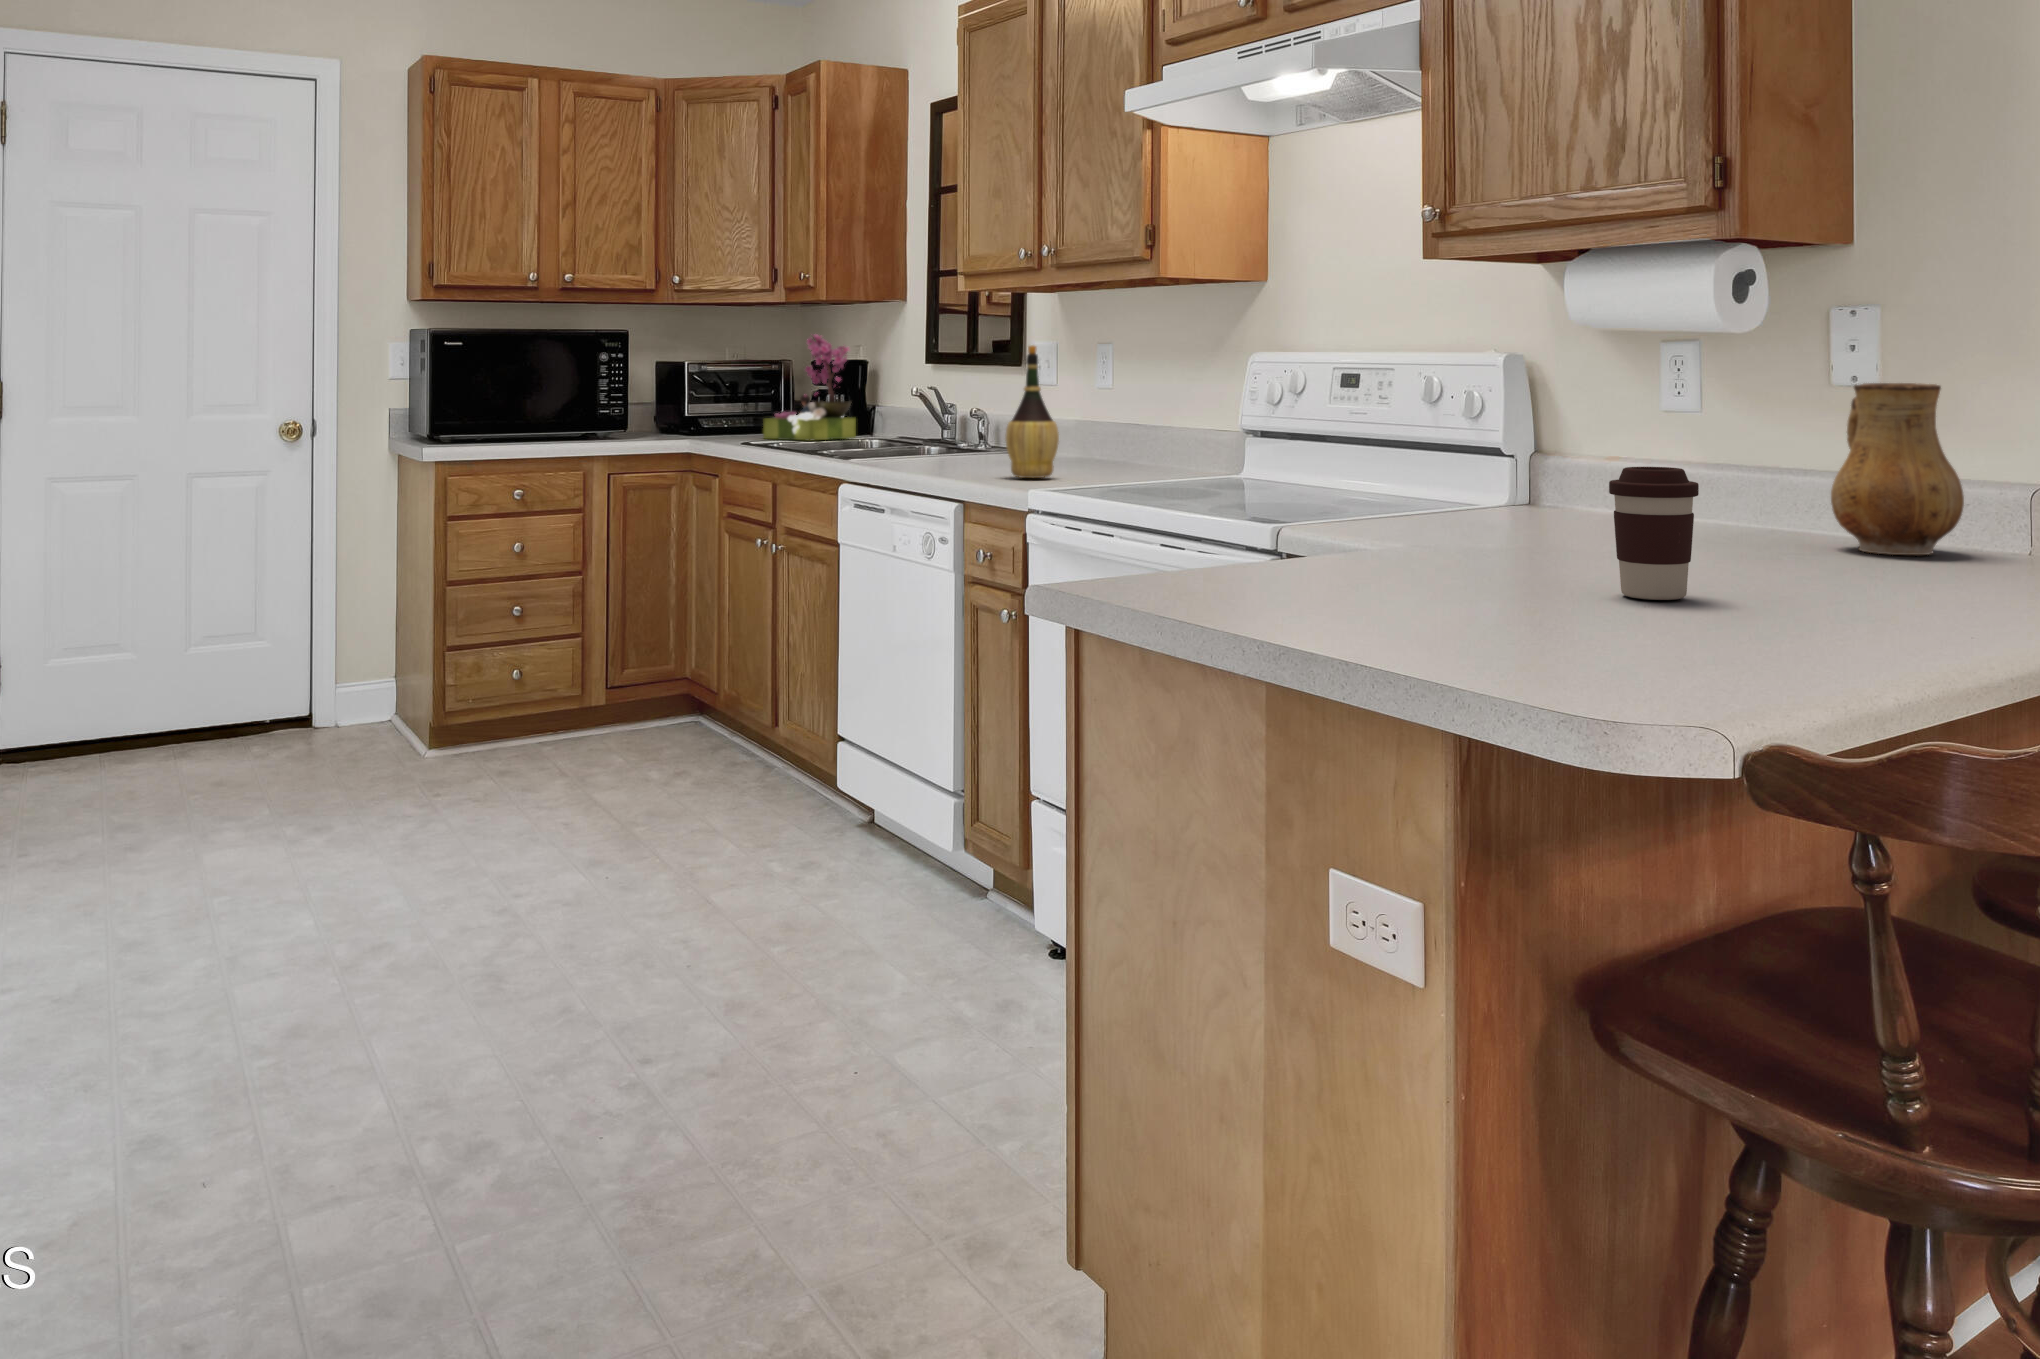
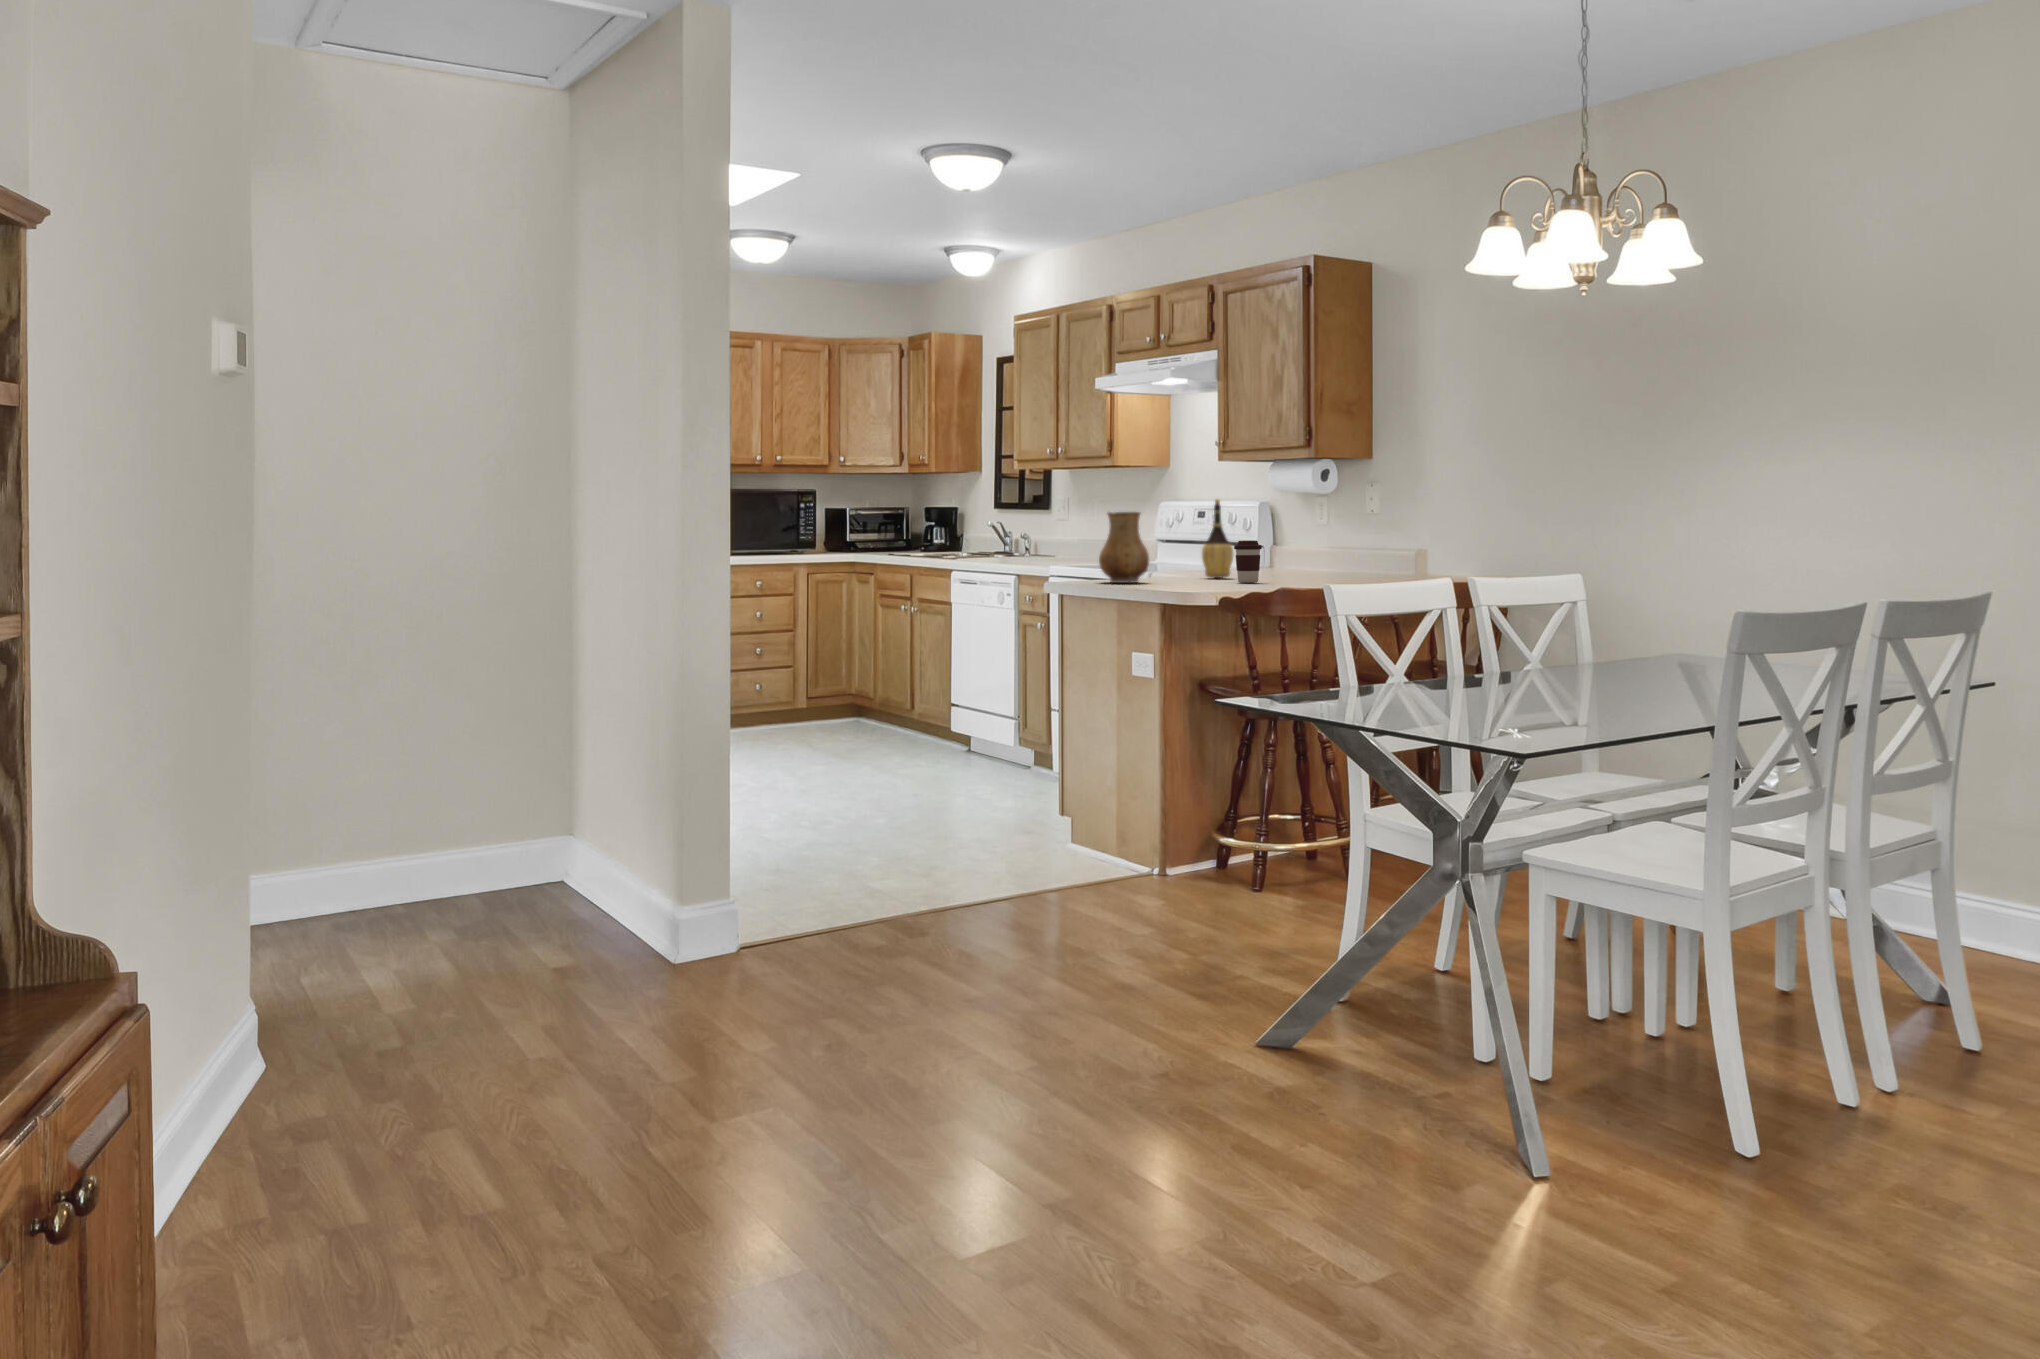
flower arrangement: present [763,334,856,441] -> none [899,491,953,554]
wine bottle: present [1005,345,1059,478] -> present [1202,499,1233,578]
ceramic pitcher: present [1831,383,1964,555] -> present [1099,512,1149,583]

